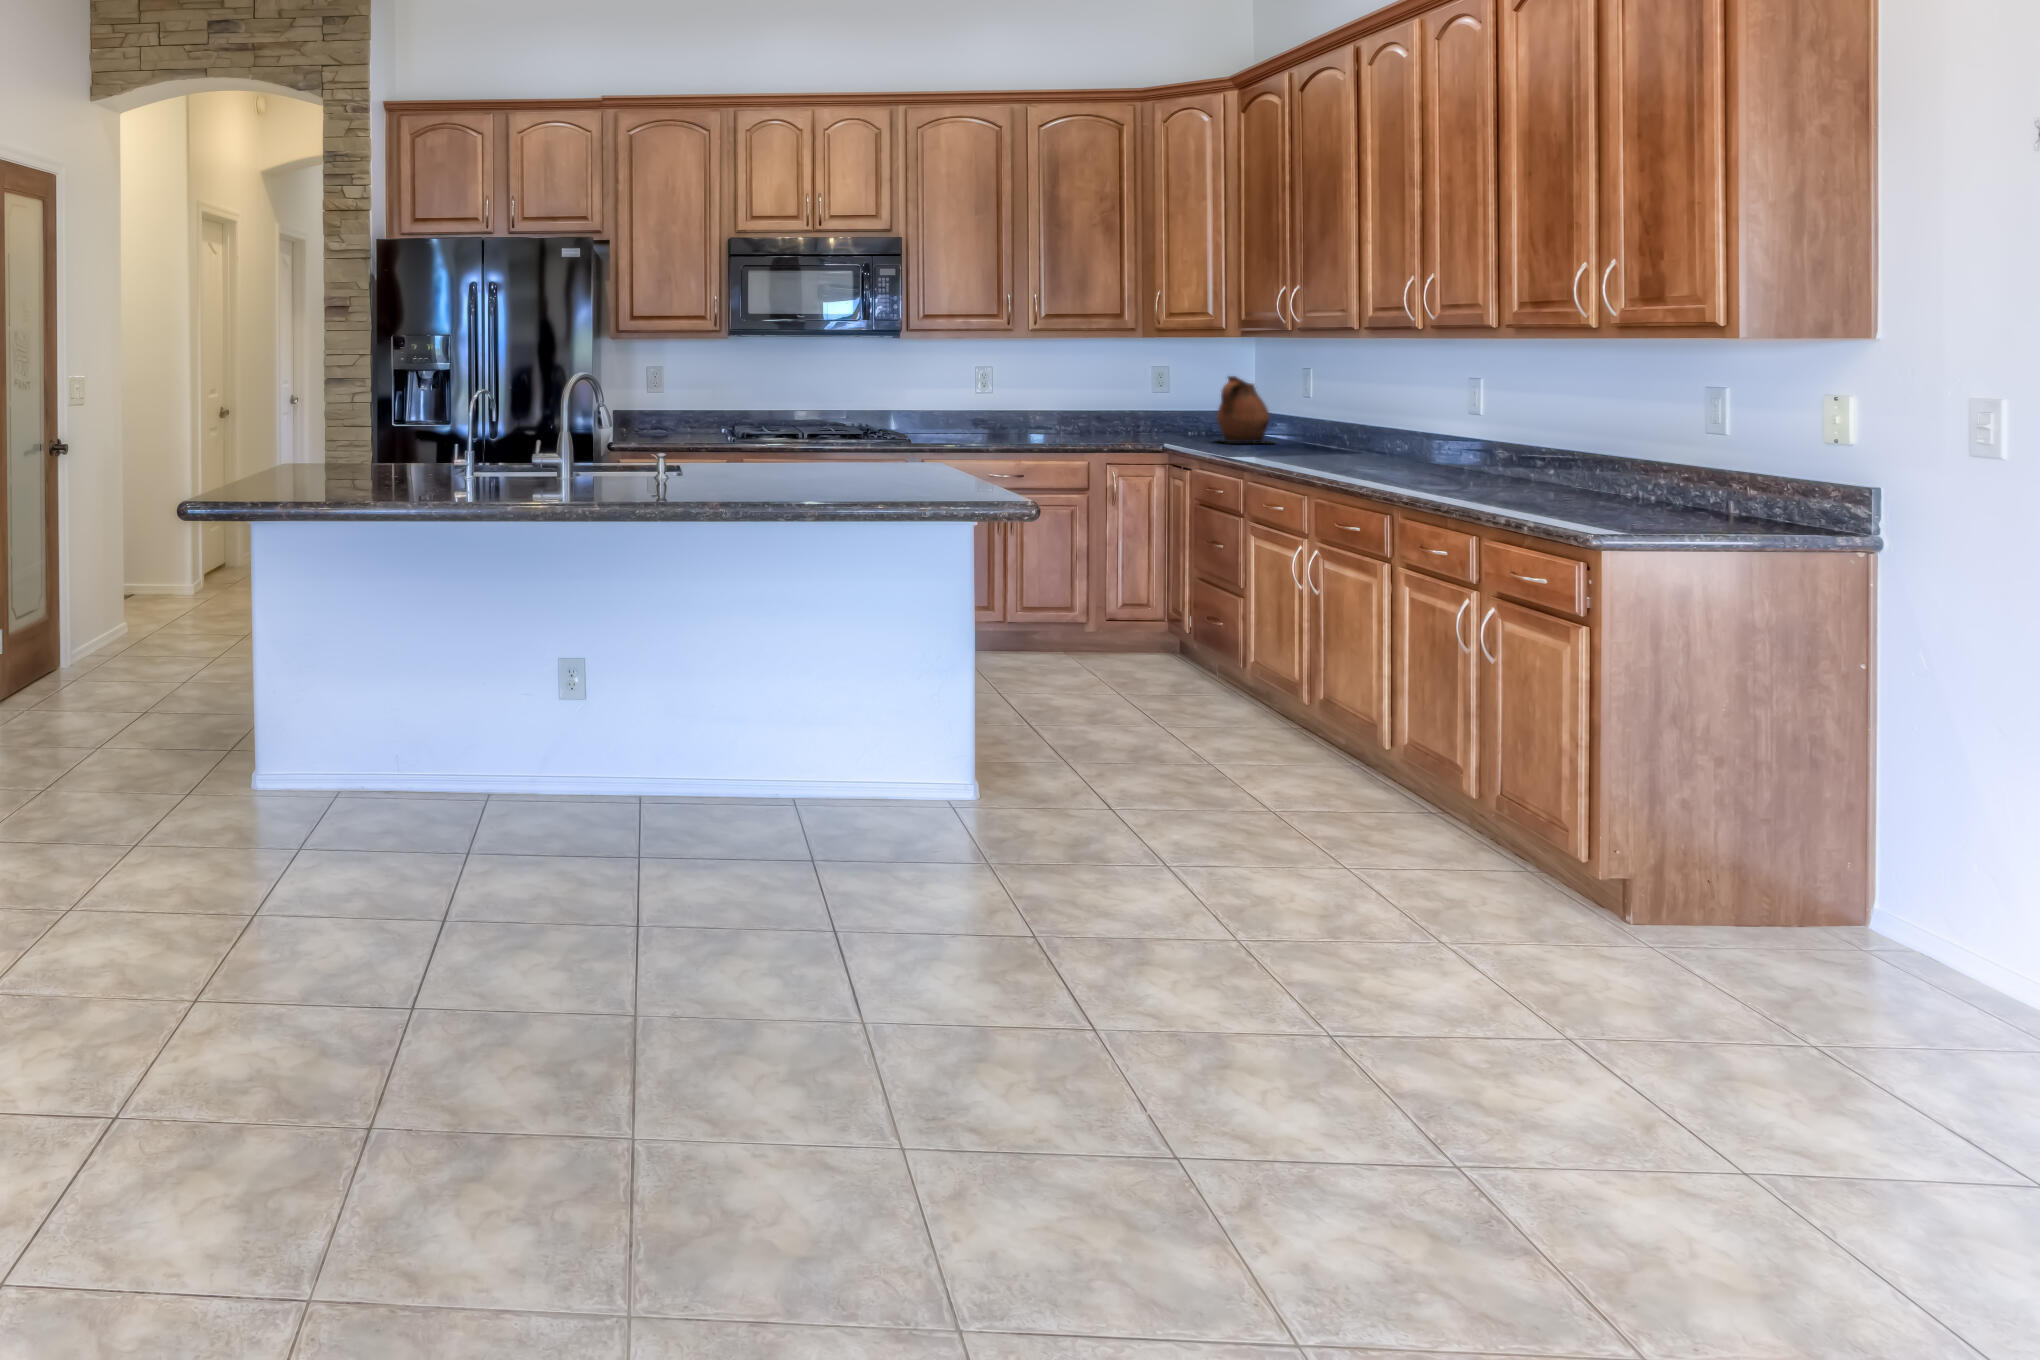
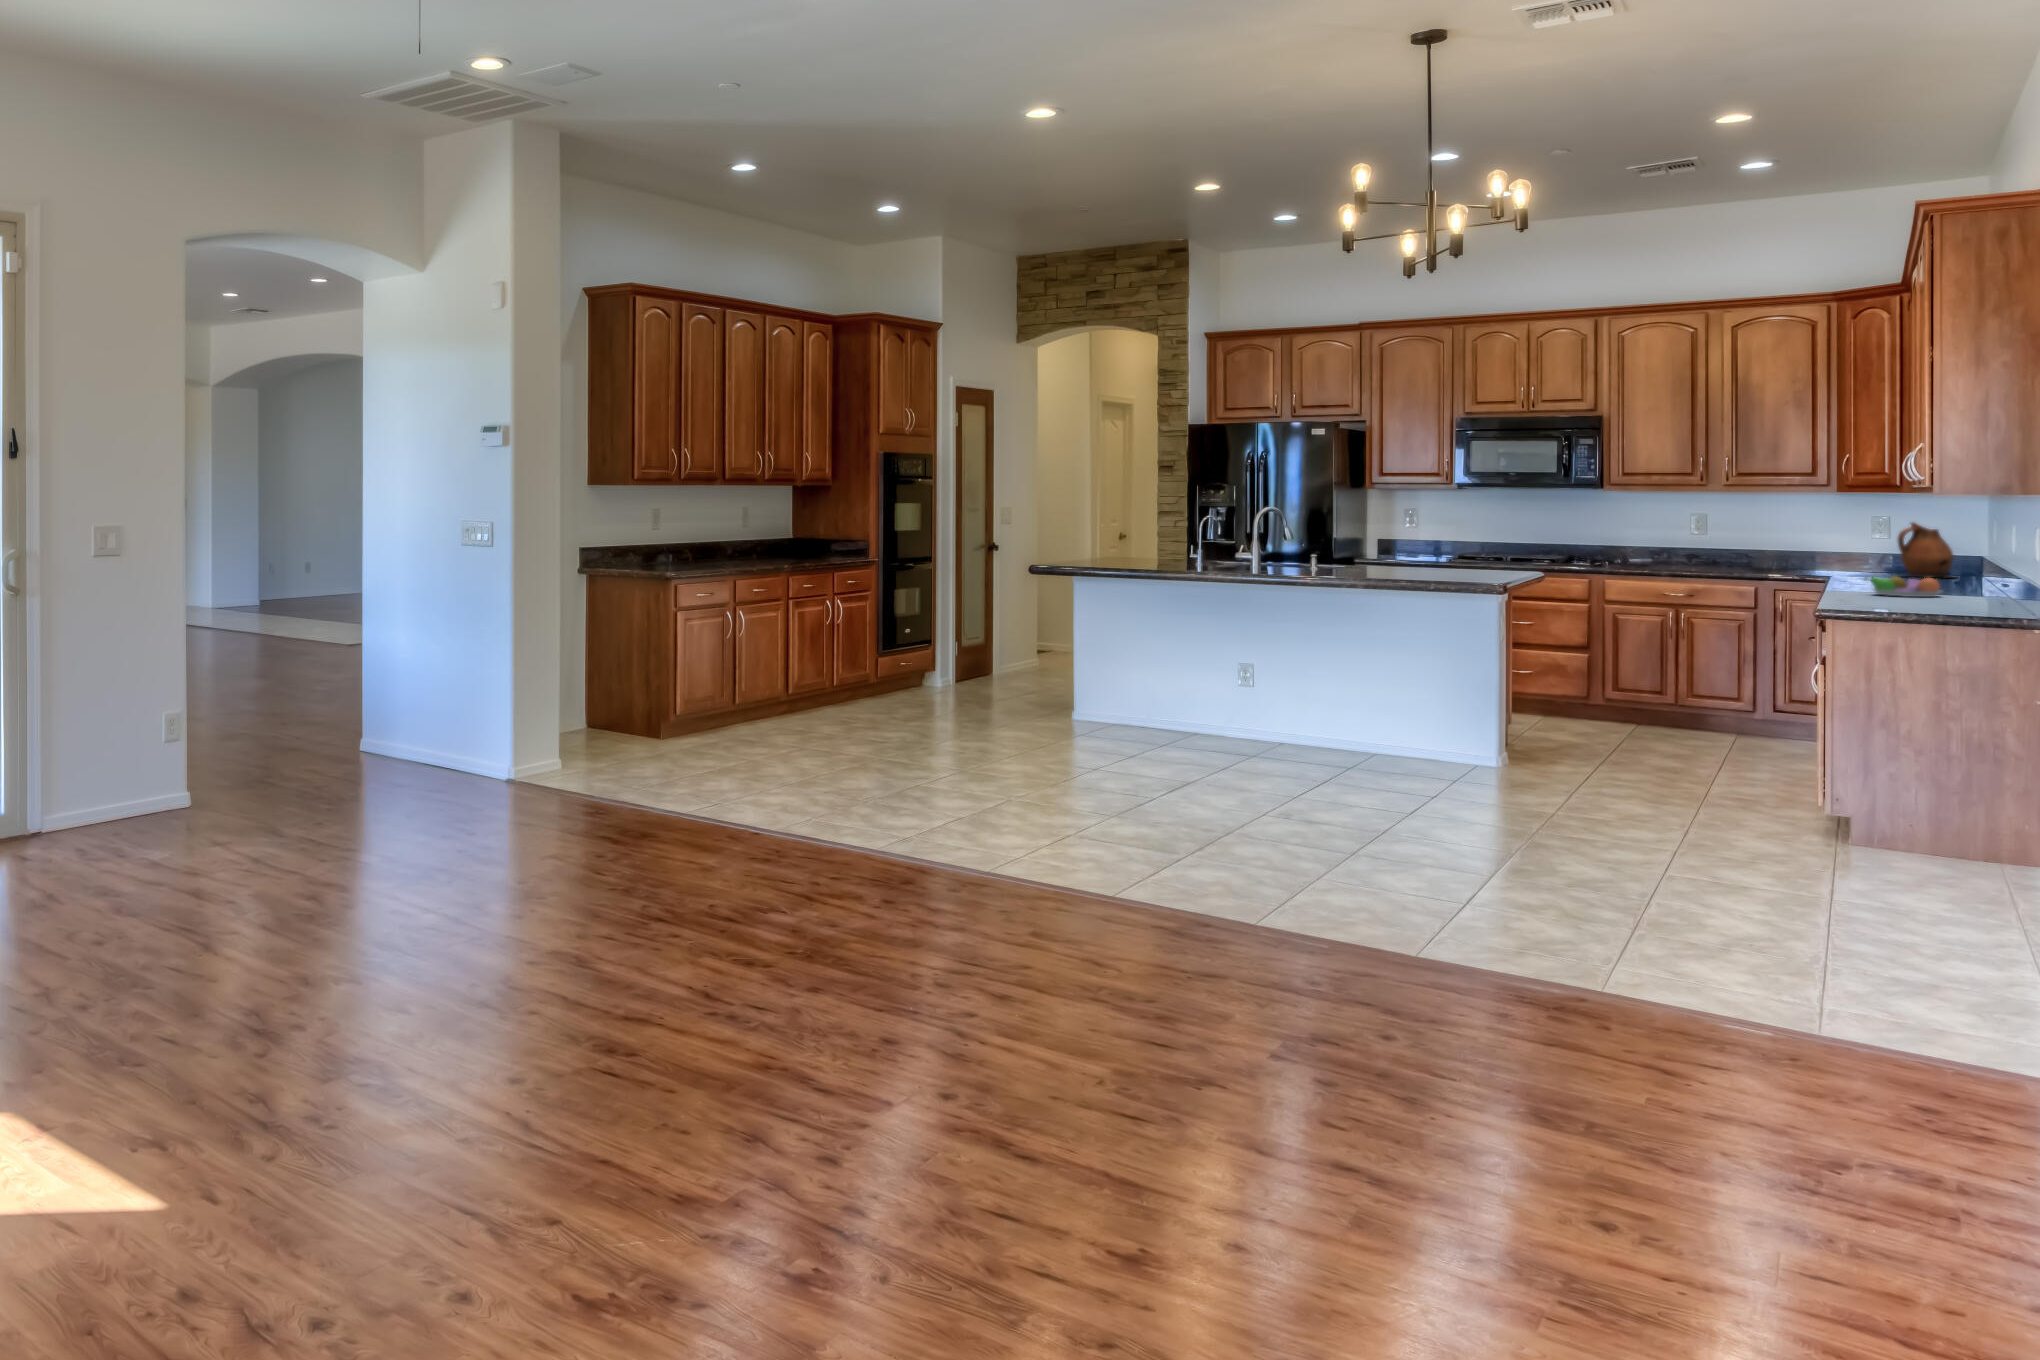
fruit bowl: none [1458,455,1562,493] -> present [1865,575,1940,597]

